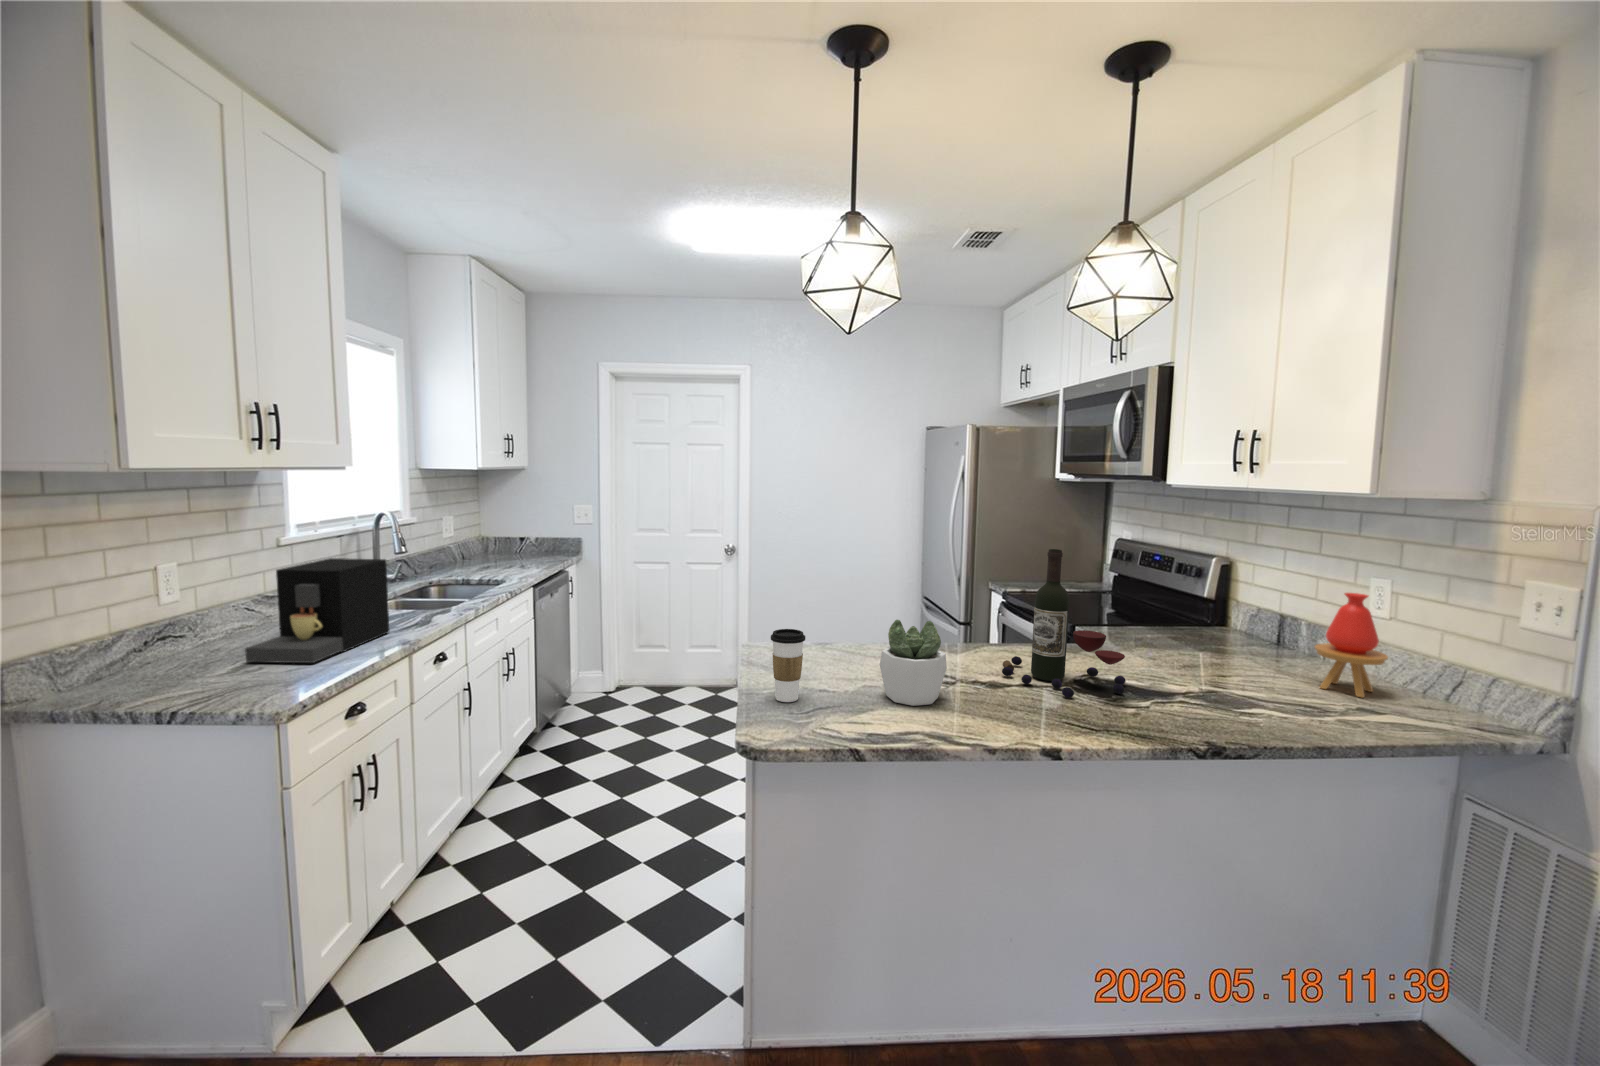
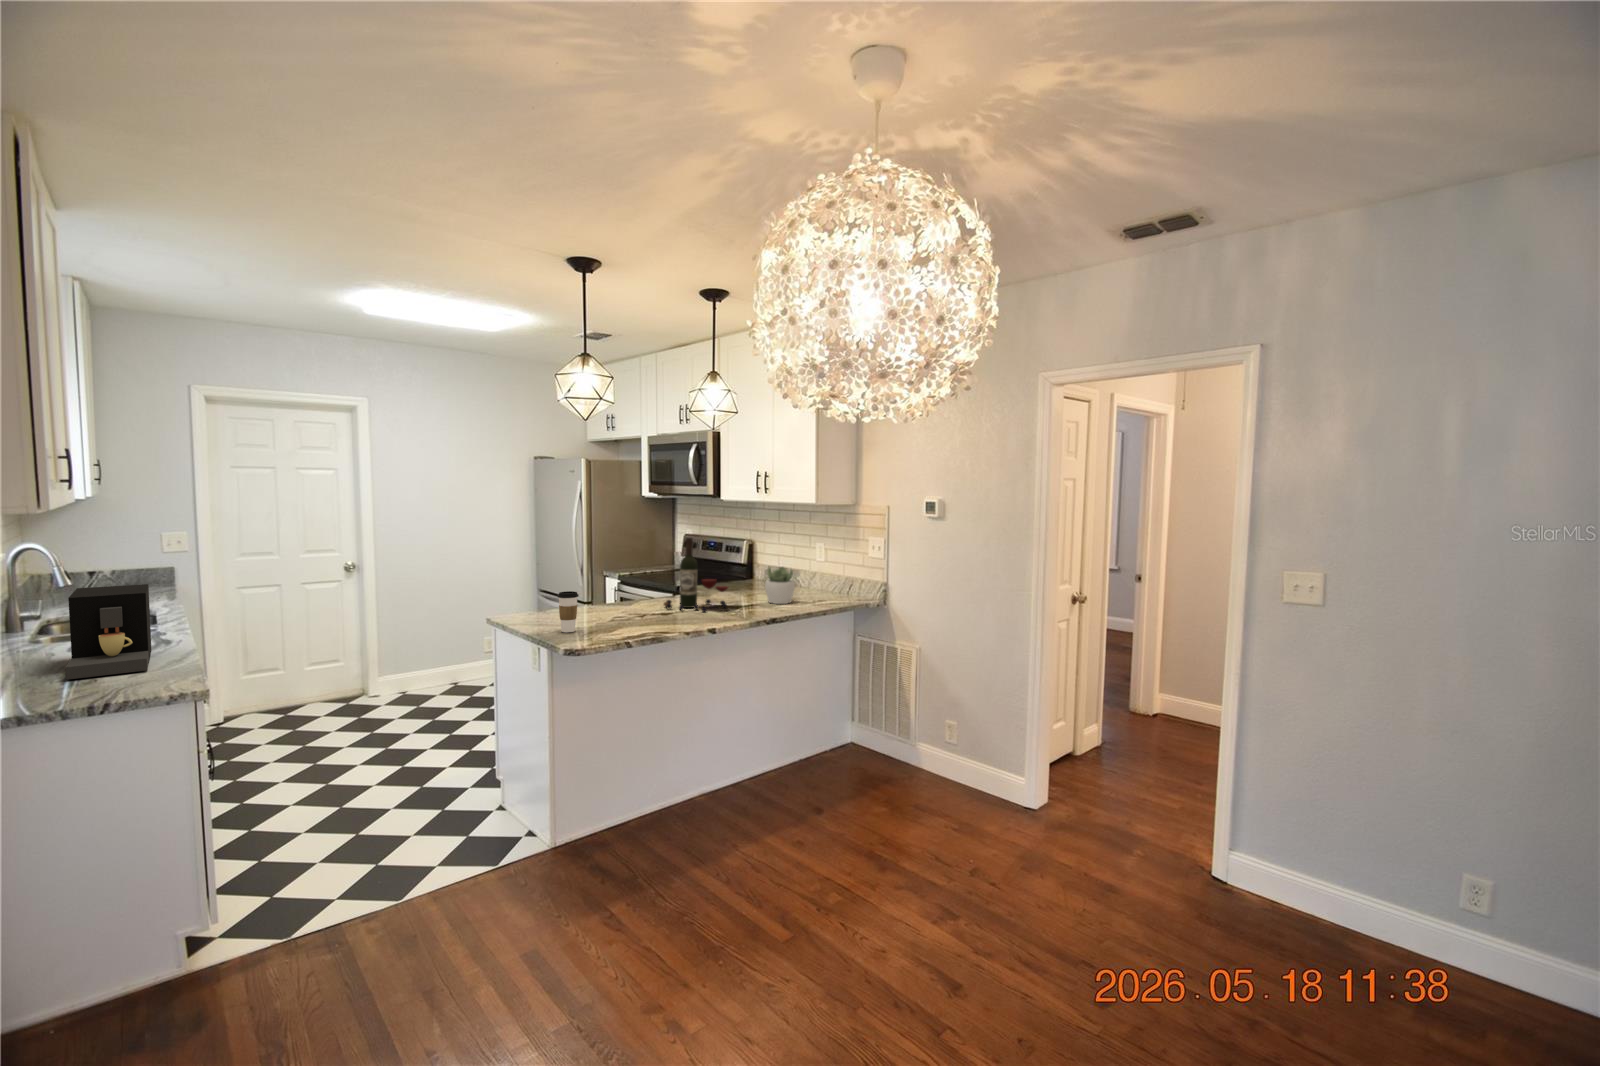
vase: present [1315,593,1388,698] -> none [798,550,824,596]
succulent plant: present [880,620,947,706] -> present [765,567,795,604]

